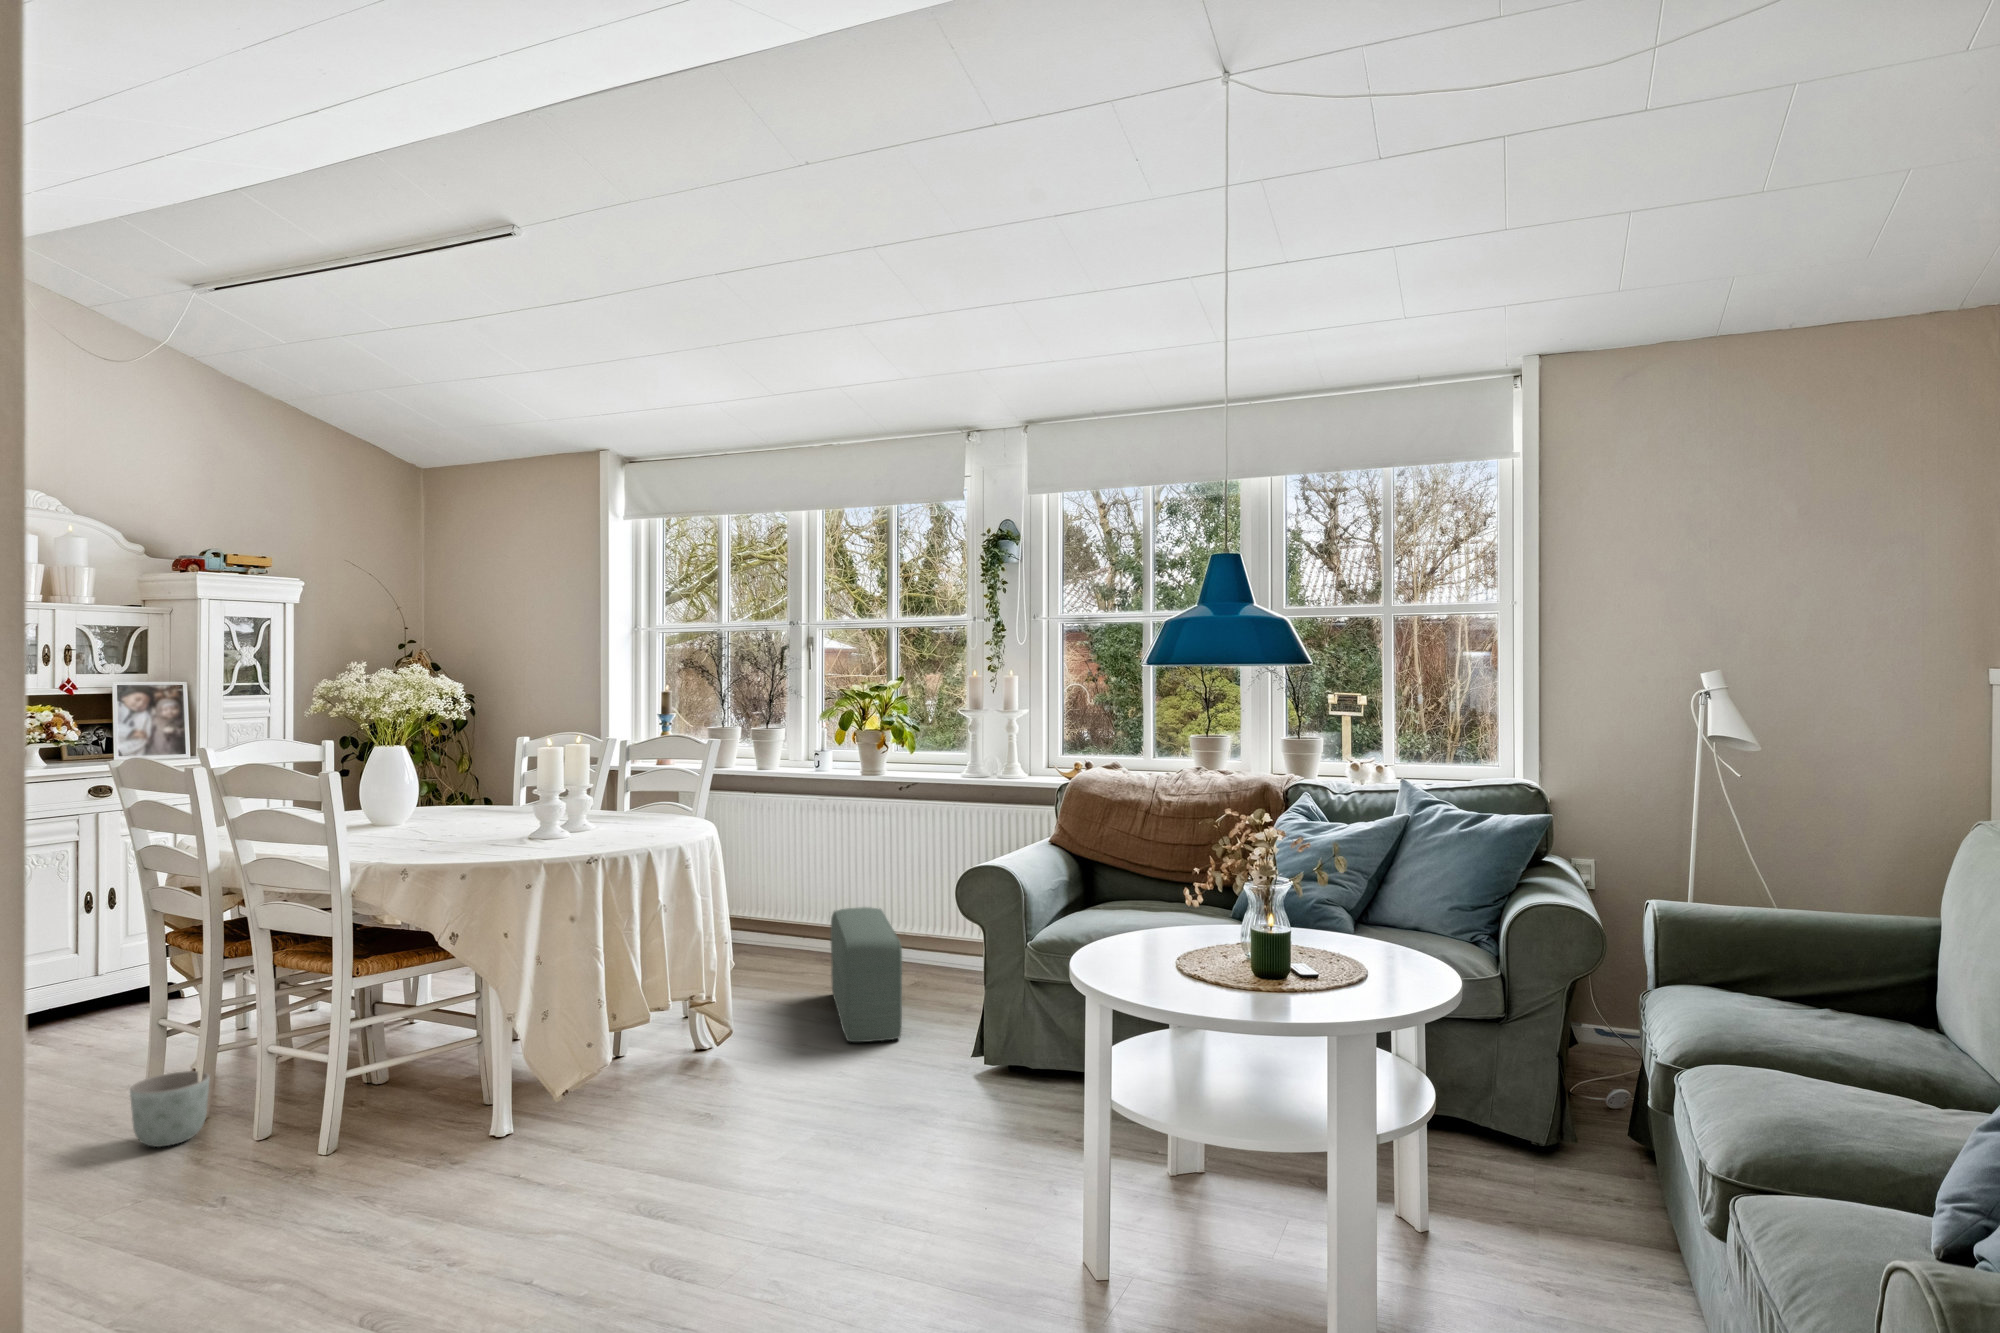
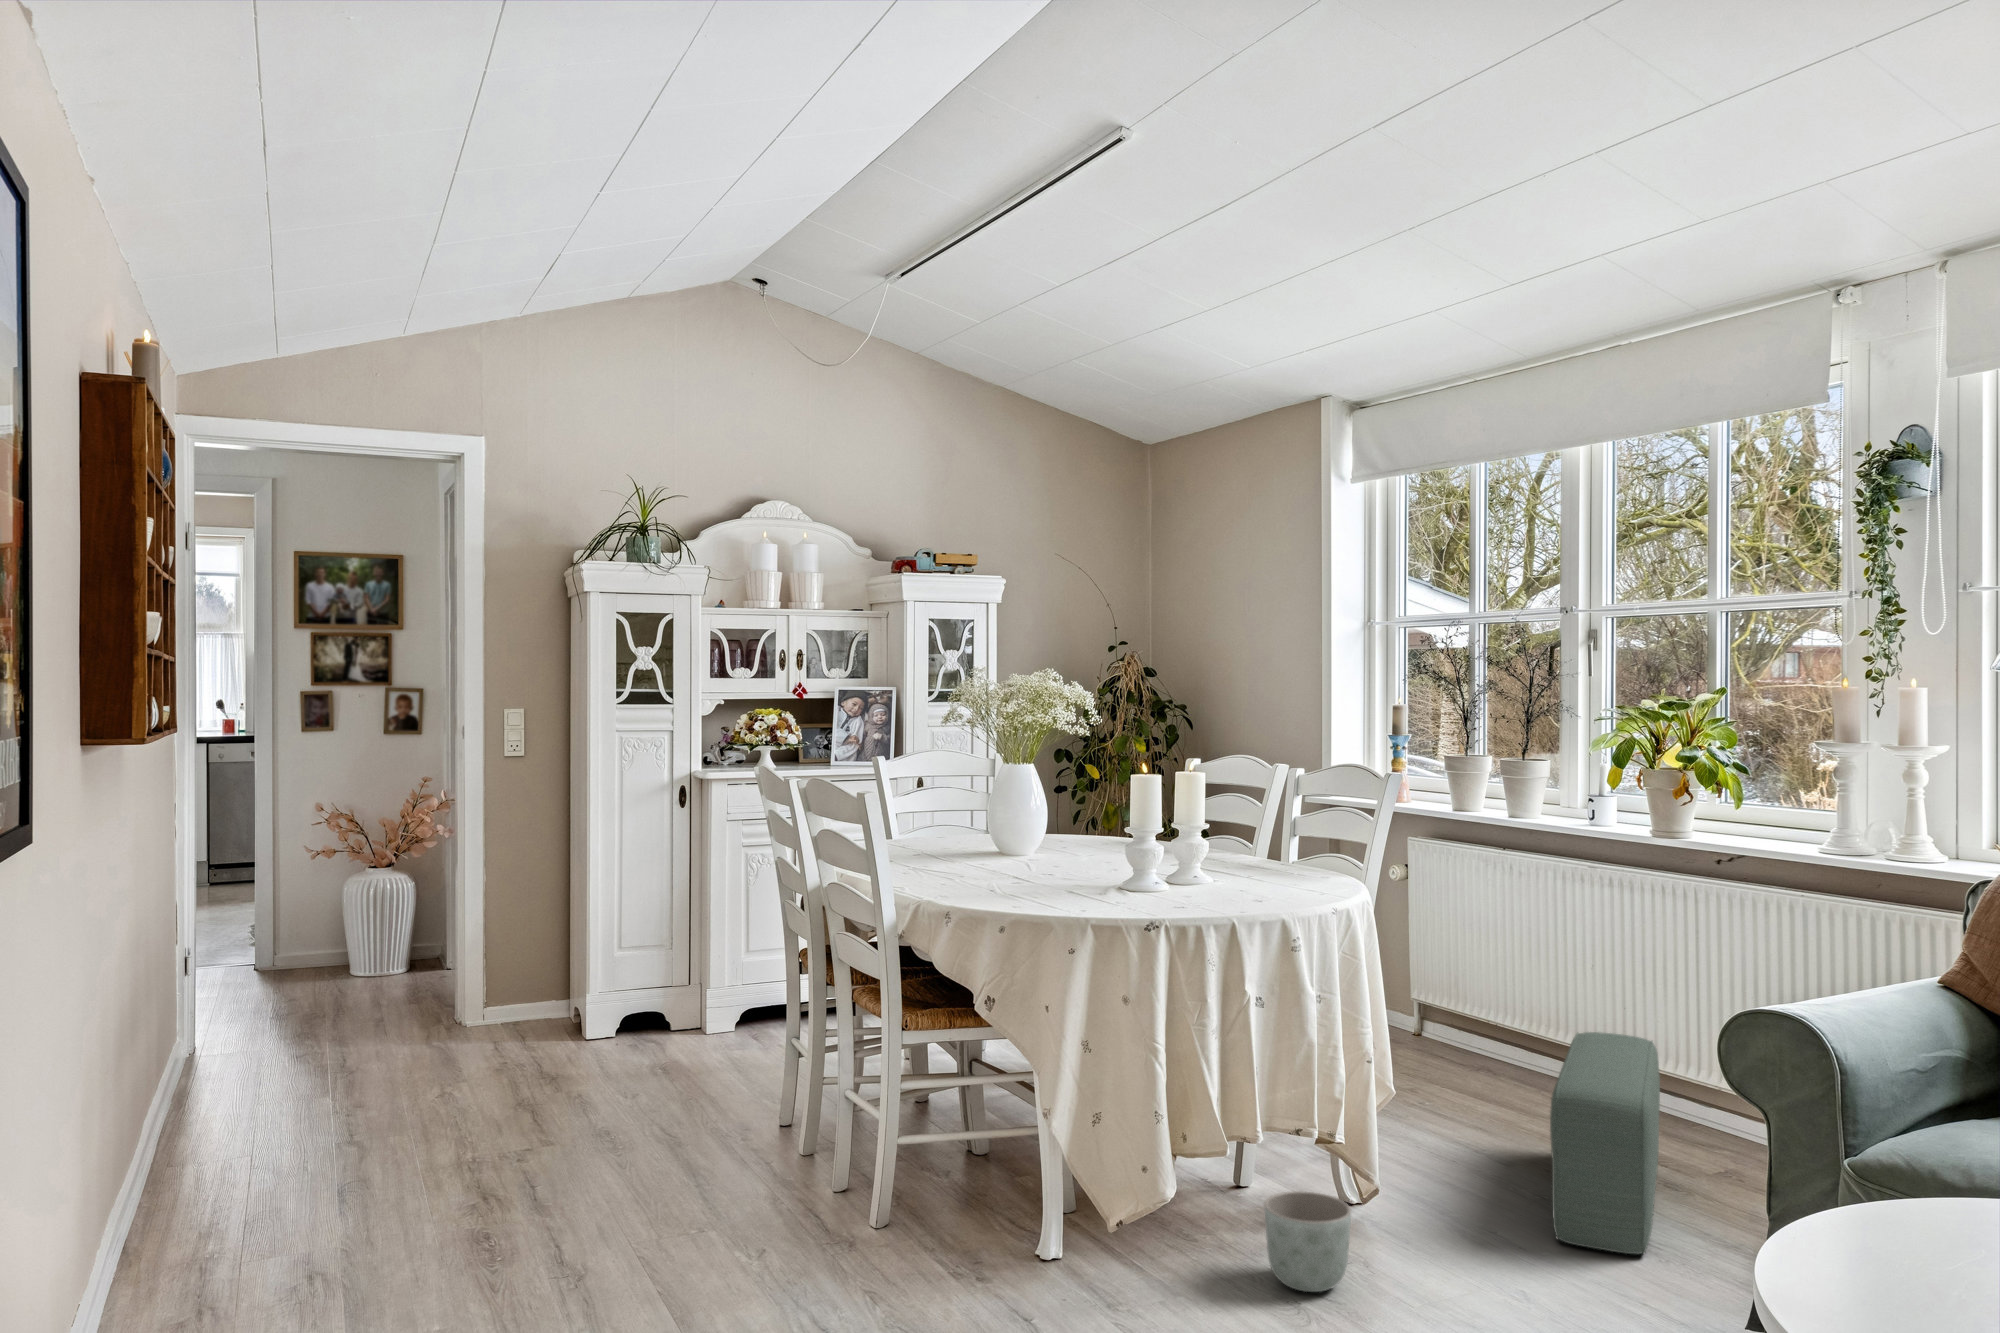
planter: present [130,1071,210,1147] -> present [1264,1191,1351,1292]

